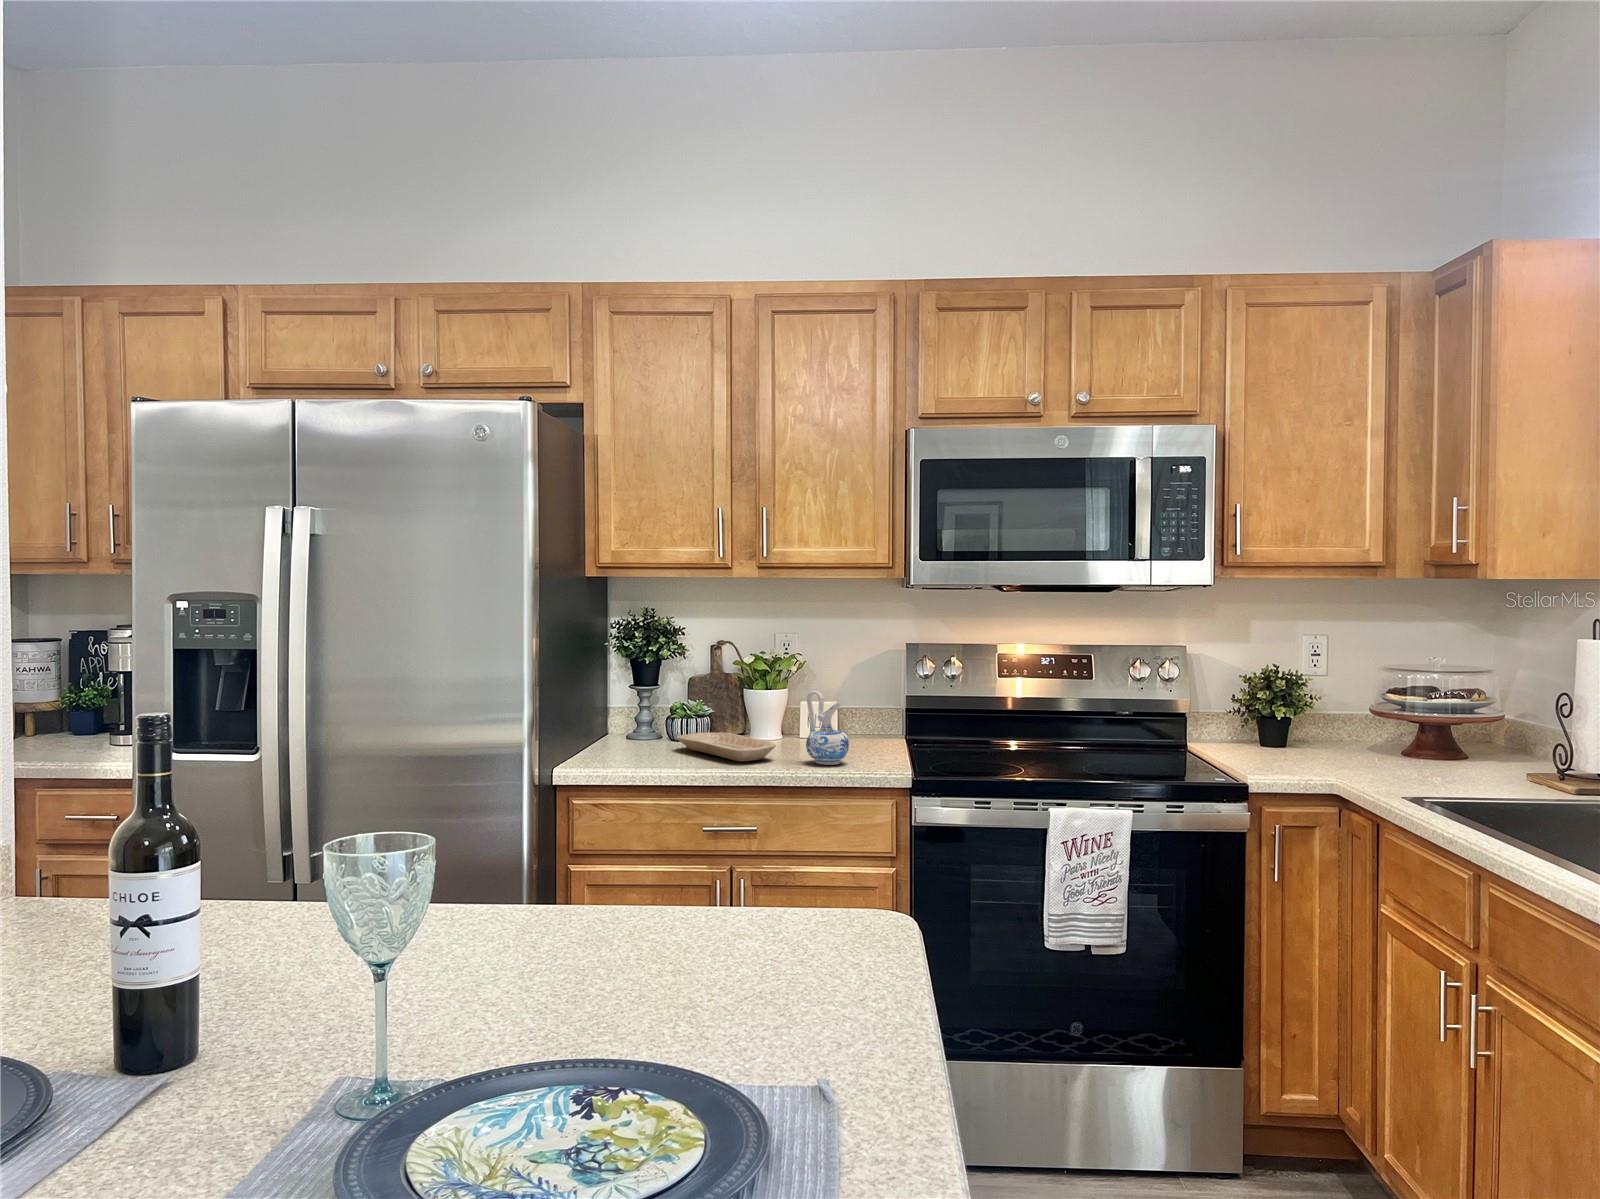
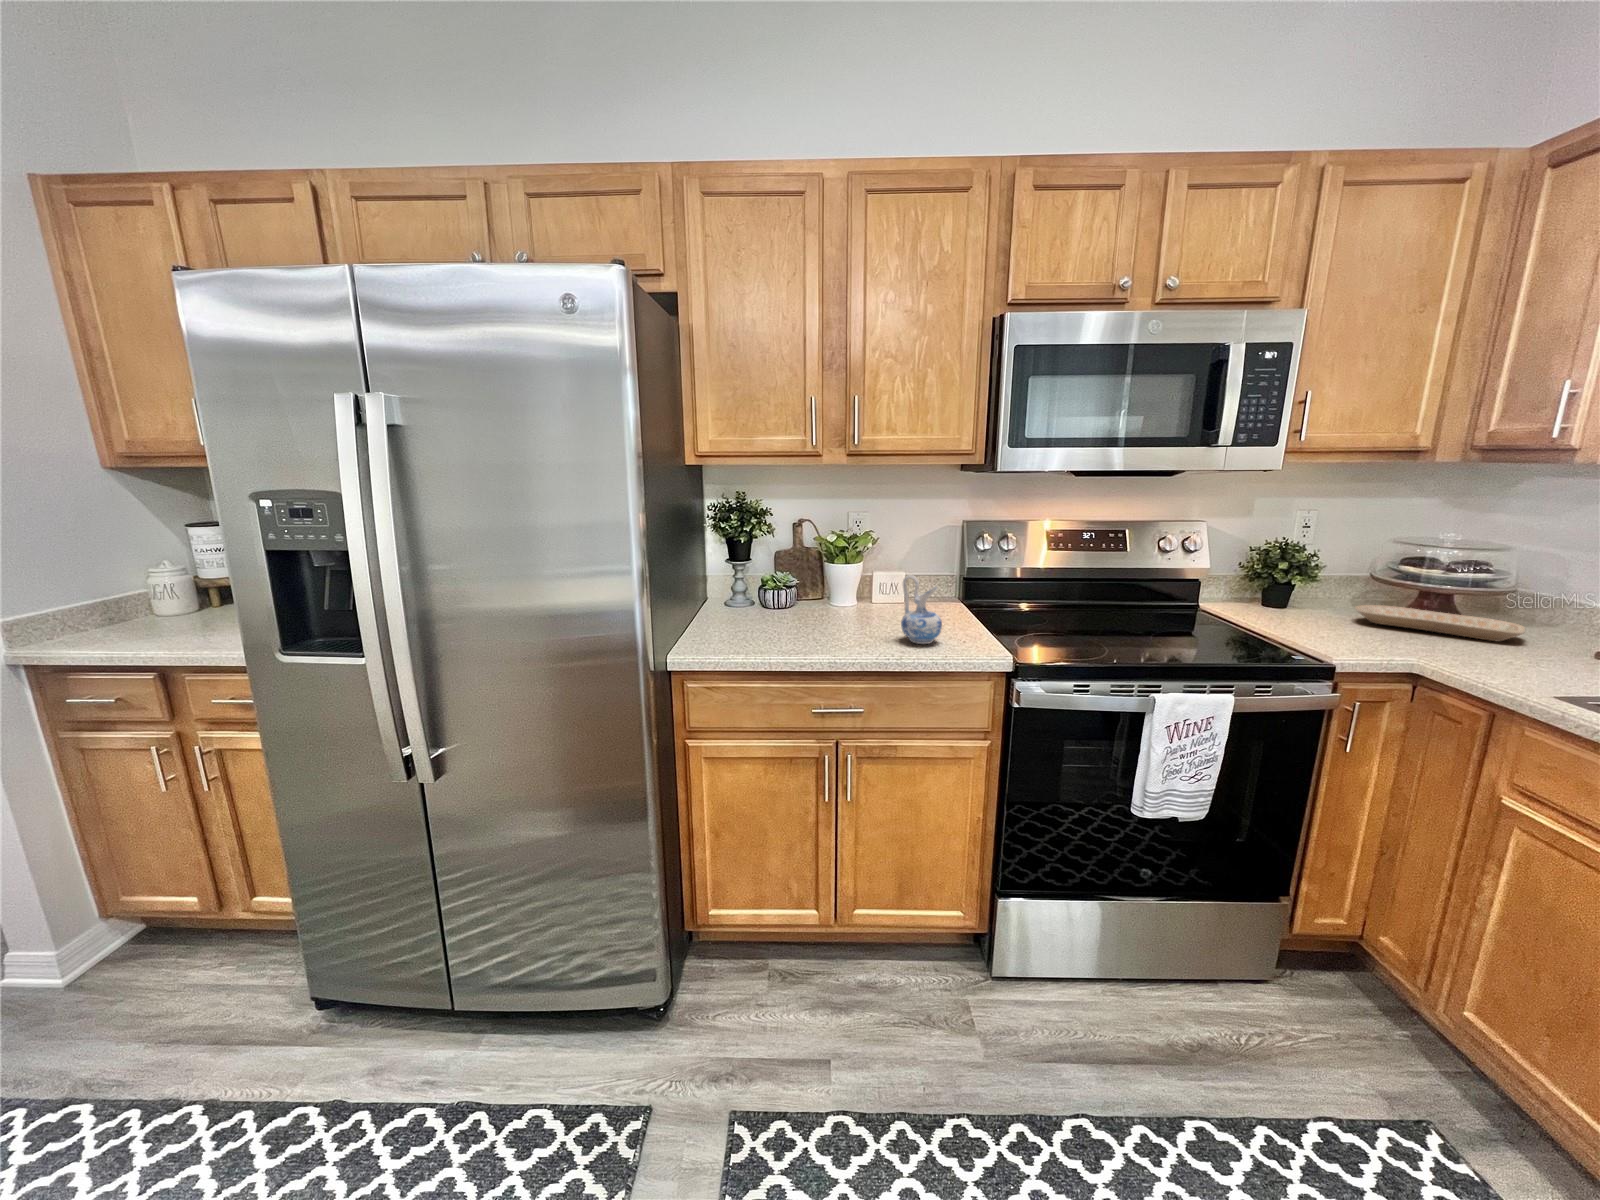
tray: present [677,732,776,762] -> present [1355,605,1525,641]

